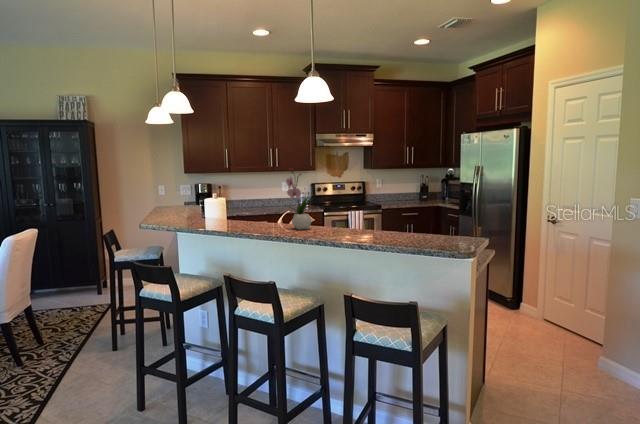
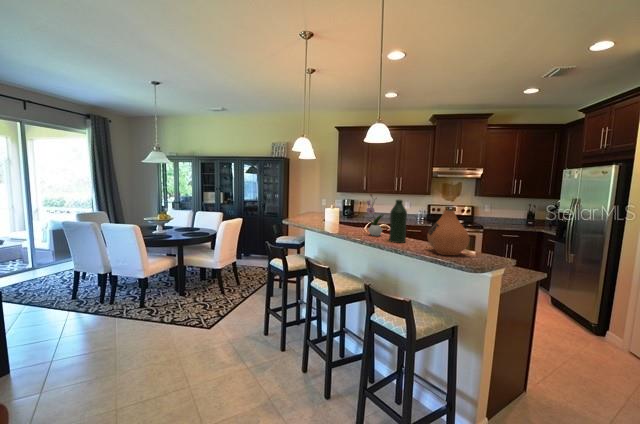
bottle: none [330,174,353,235] -> present [389,200,407,243]
vase: none [391,183,446,242] -> present [427,210,470,255]

